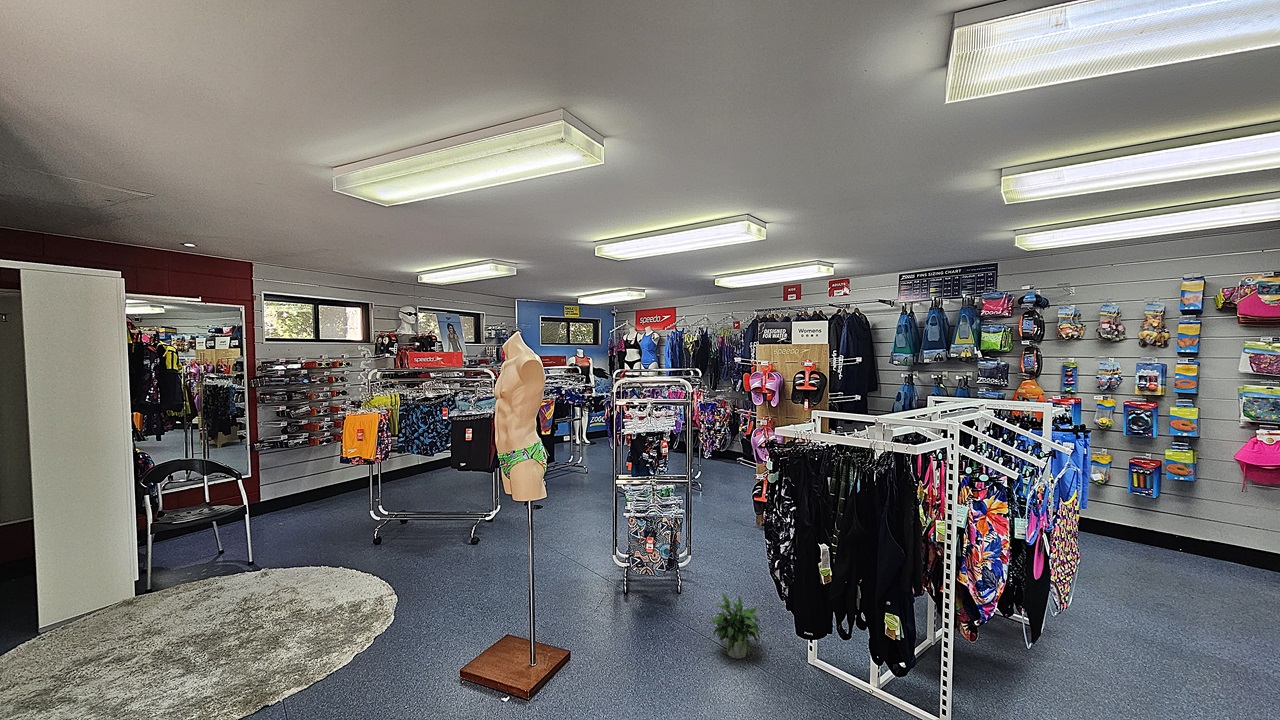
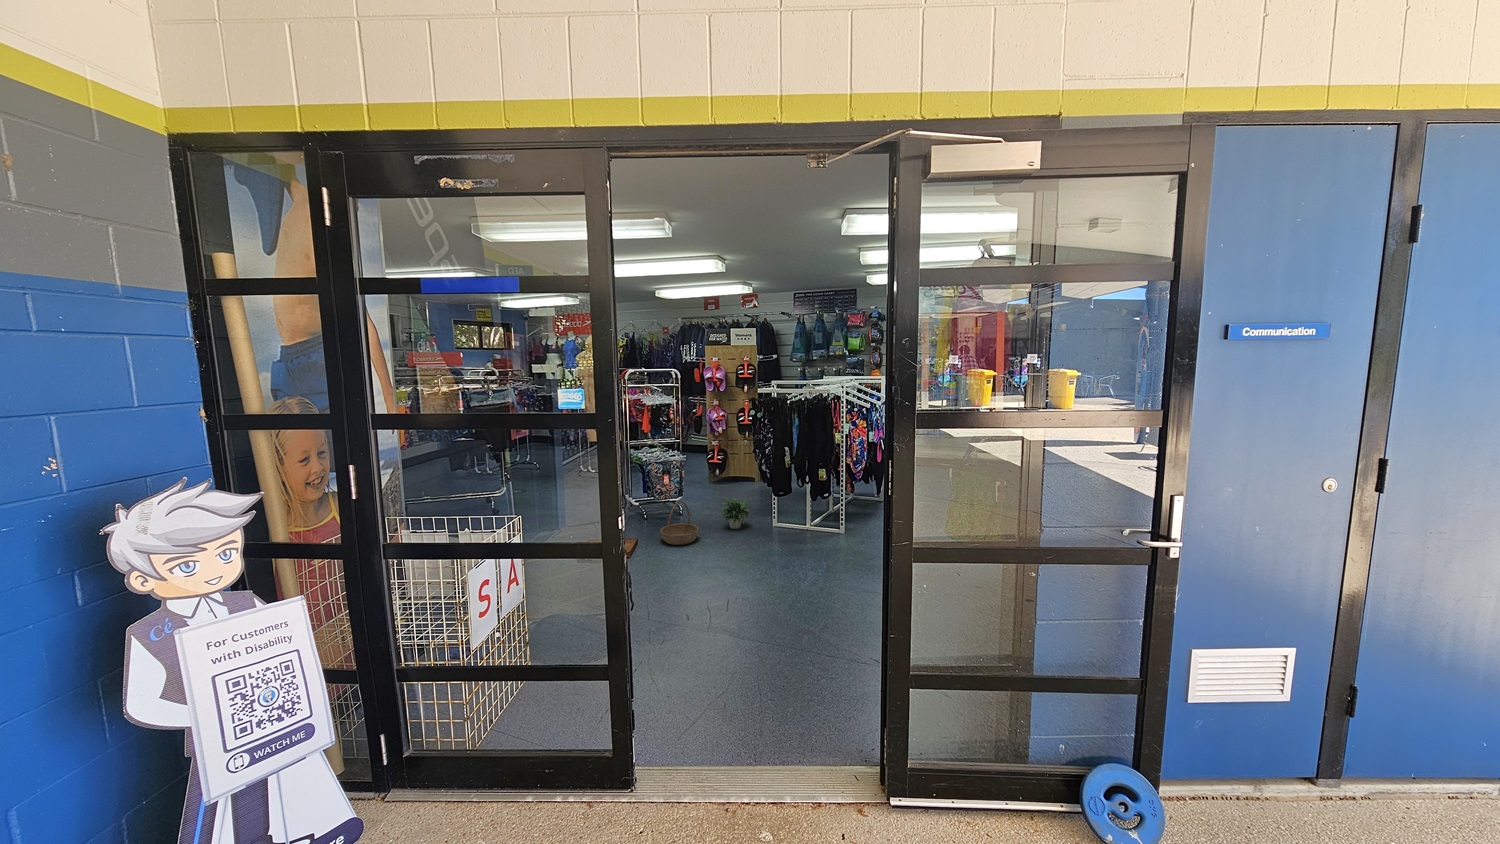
basket: none [600,599,663,680] -> present [660,501,699,545]

